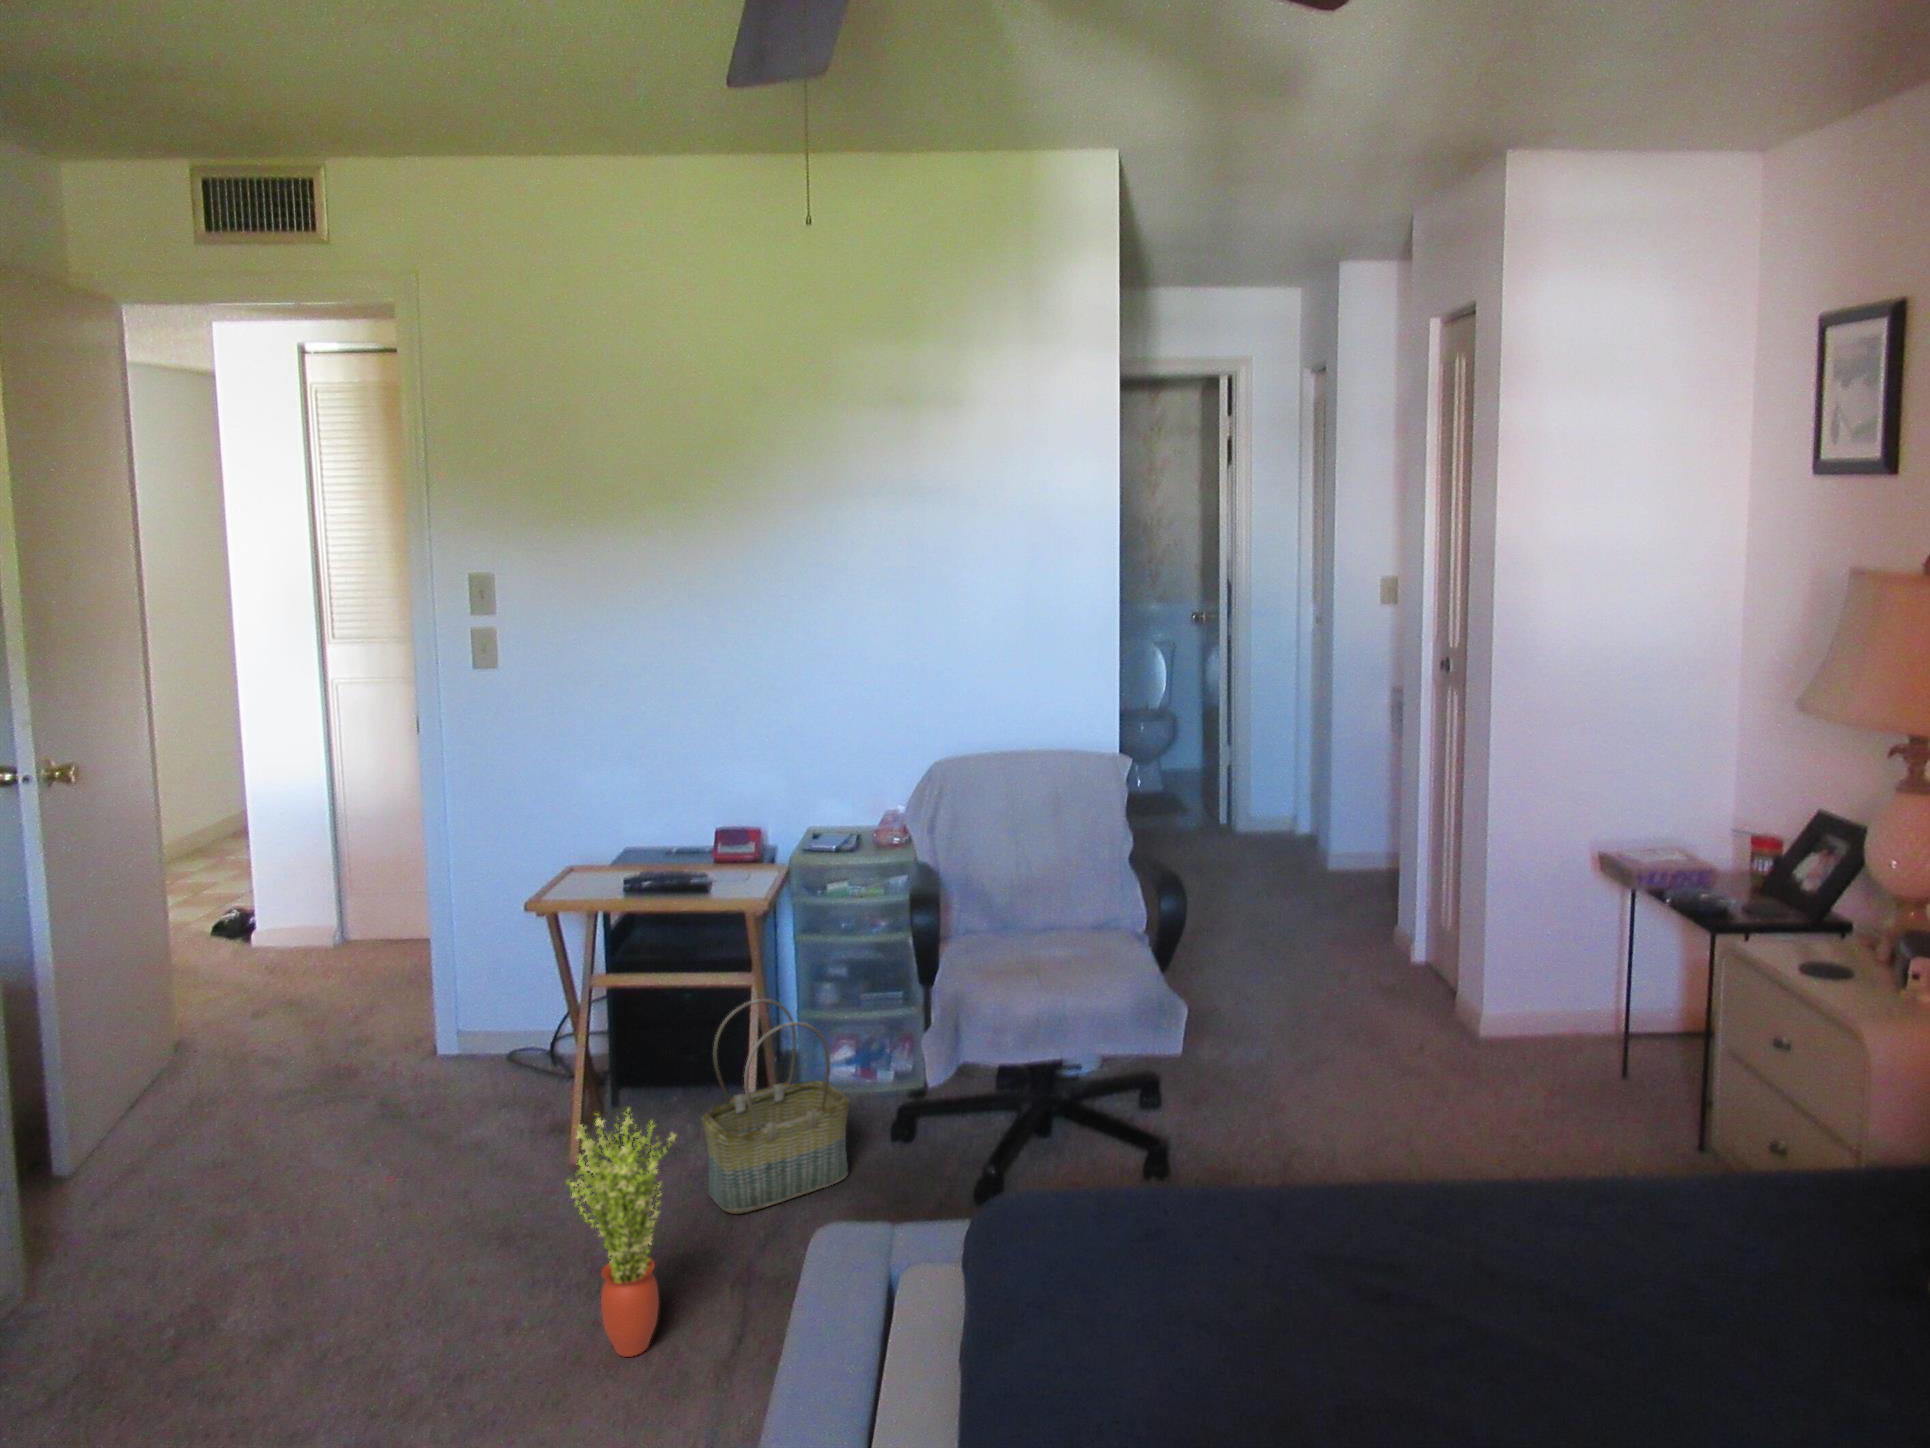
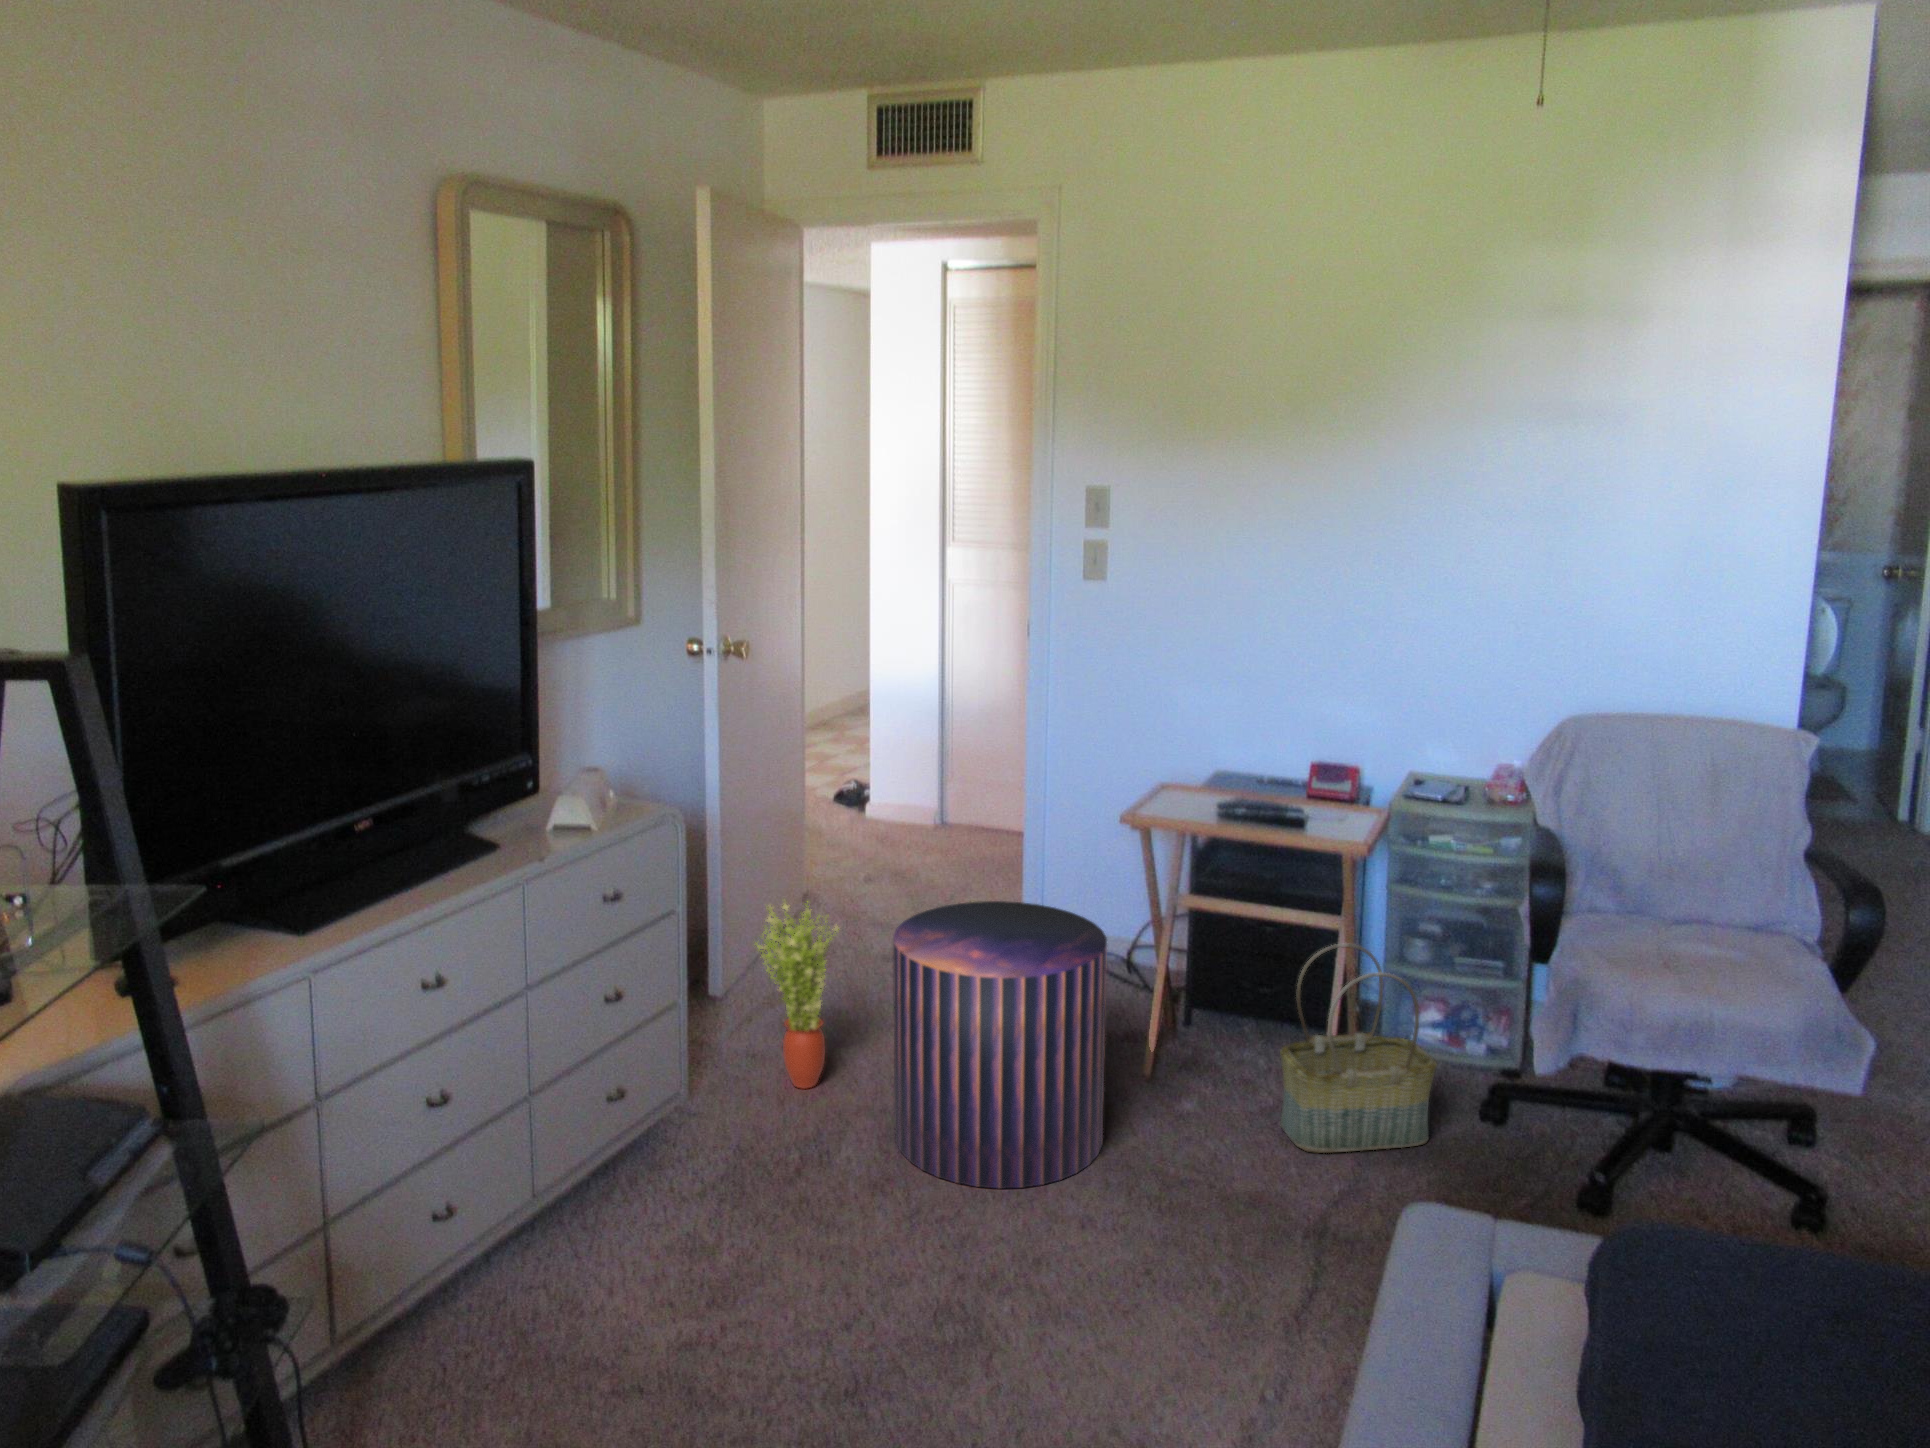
pouf: none [245,1014,520,1352] -> present [893,901,1107,1189]
potted plant: present [567,1109,677,1357] -> present [756,901,839,1089]

